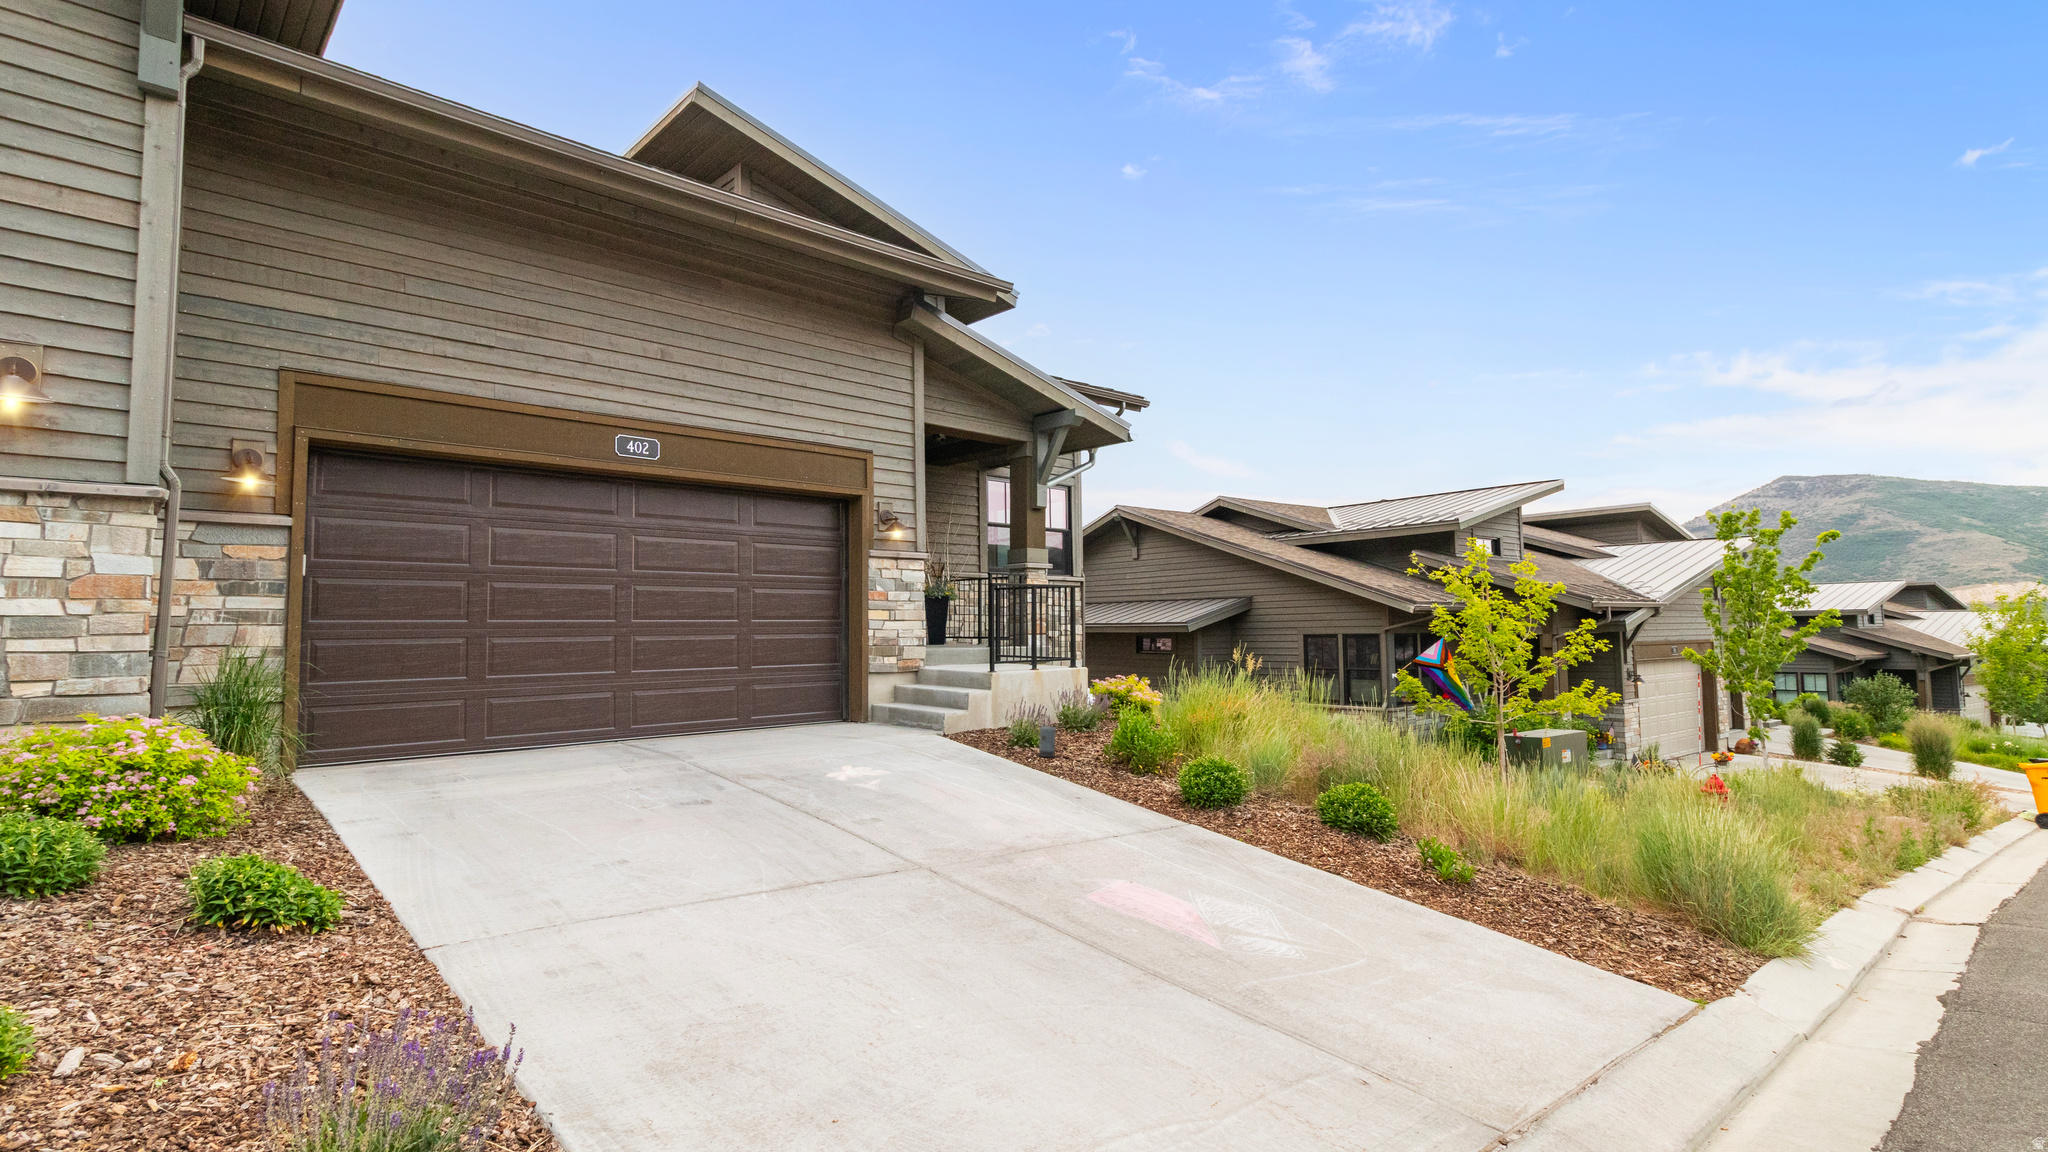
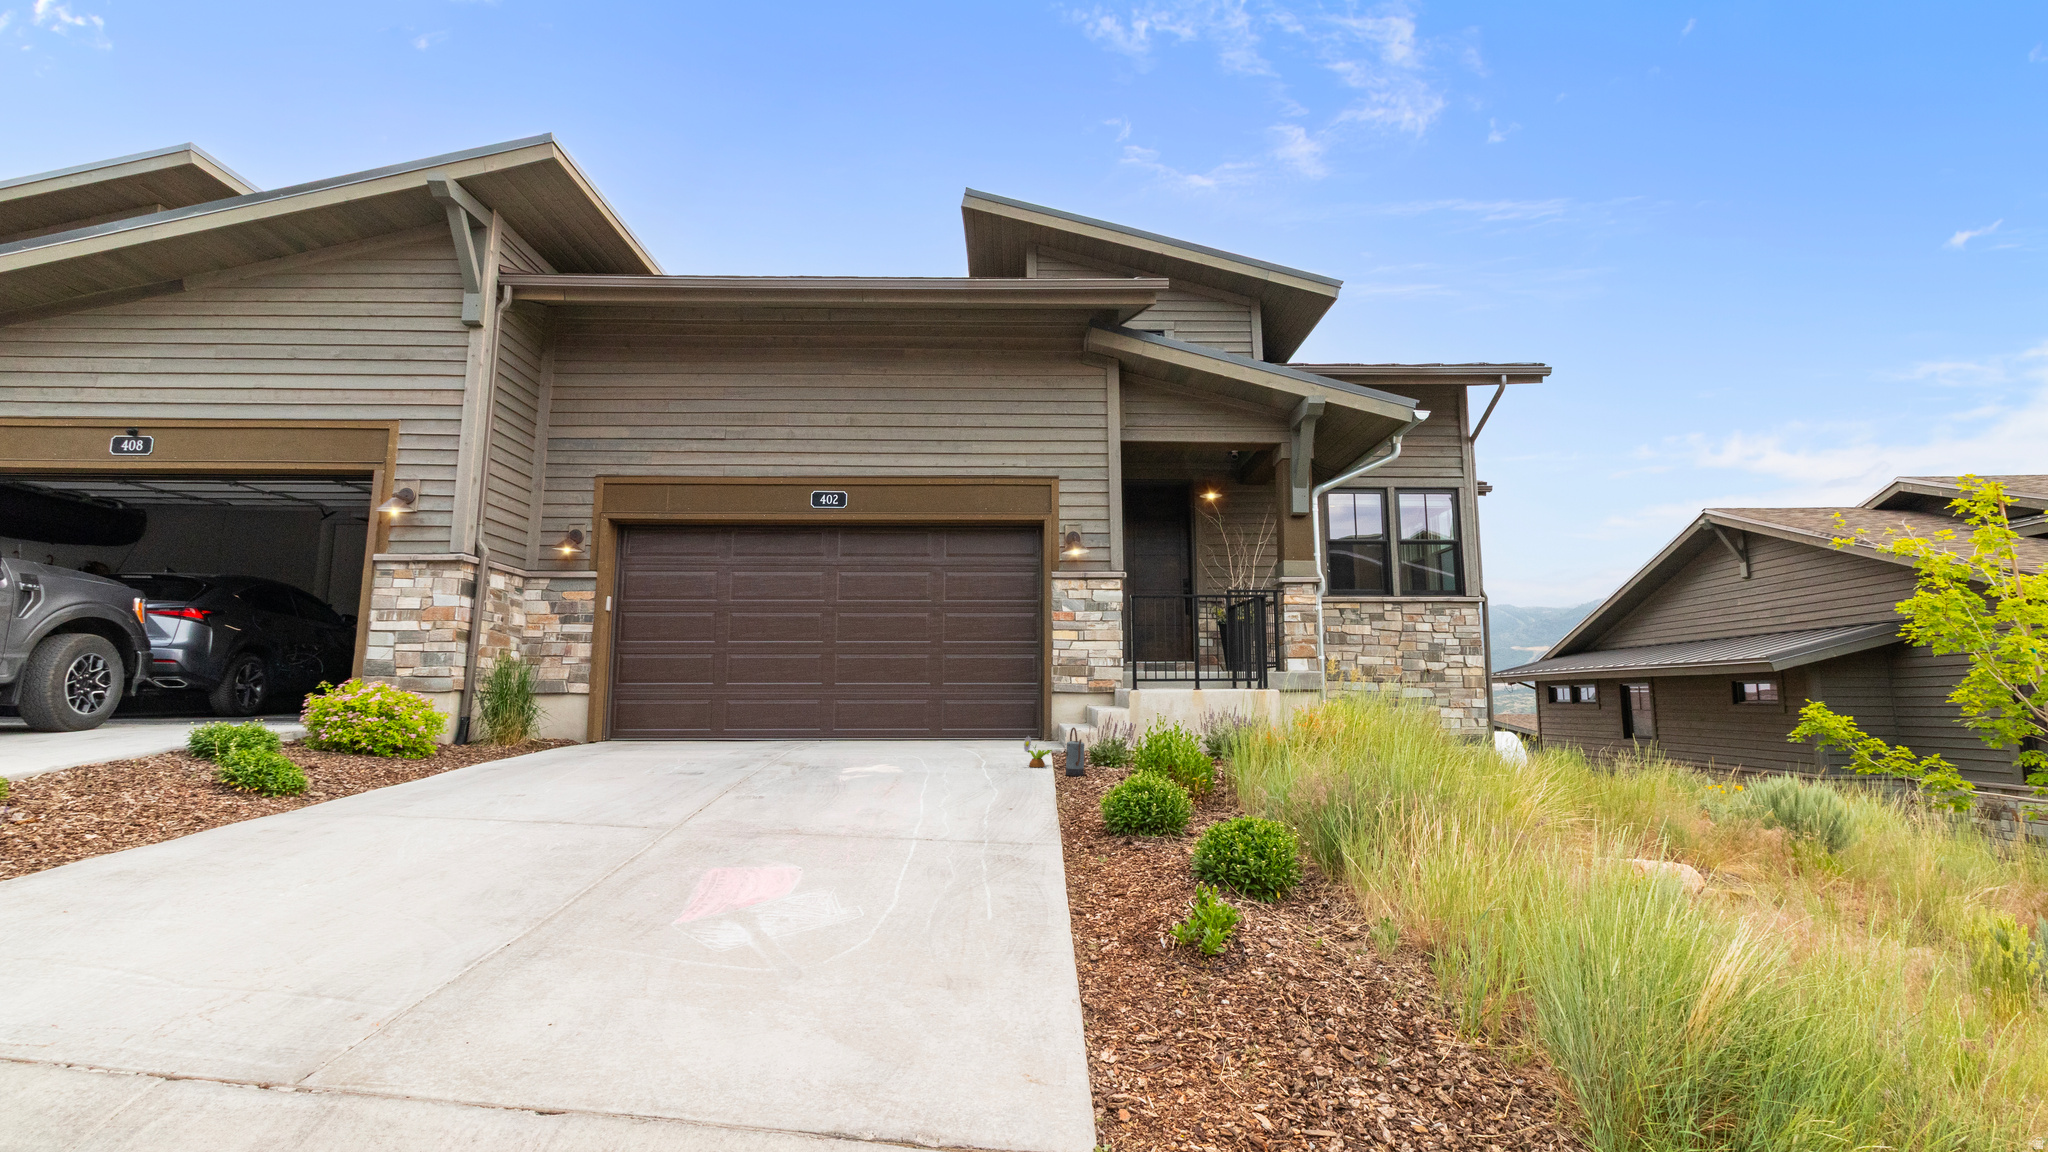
decorative plant: none [965,722,997,751] -> present [1024,736,1052,767]

